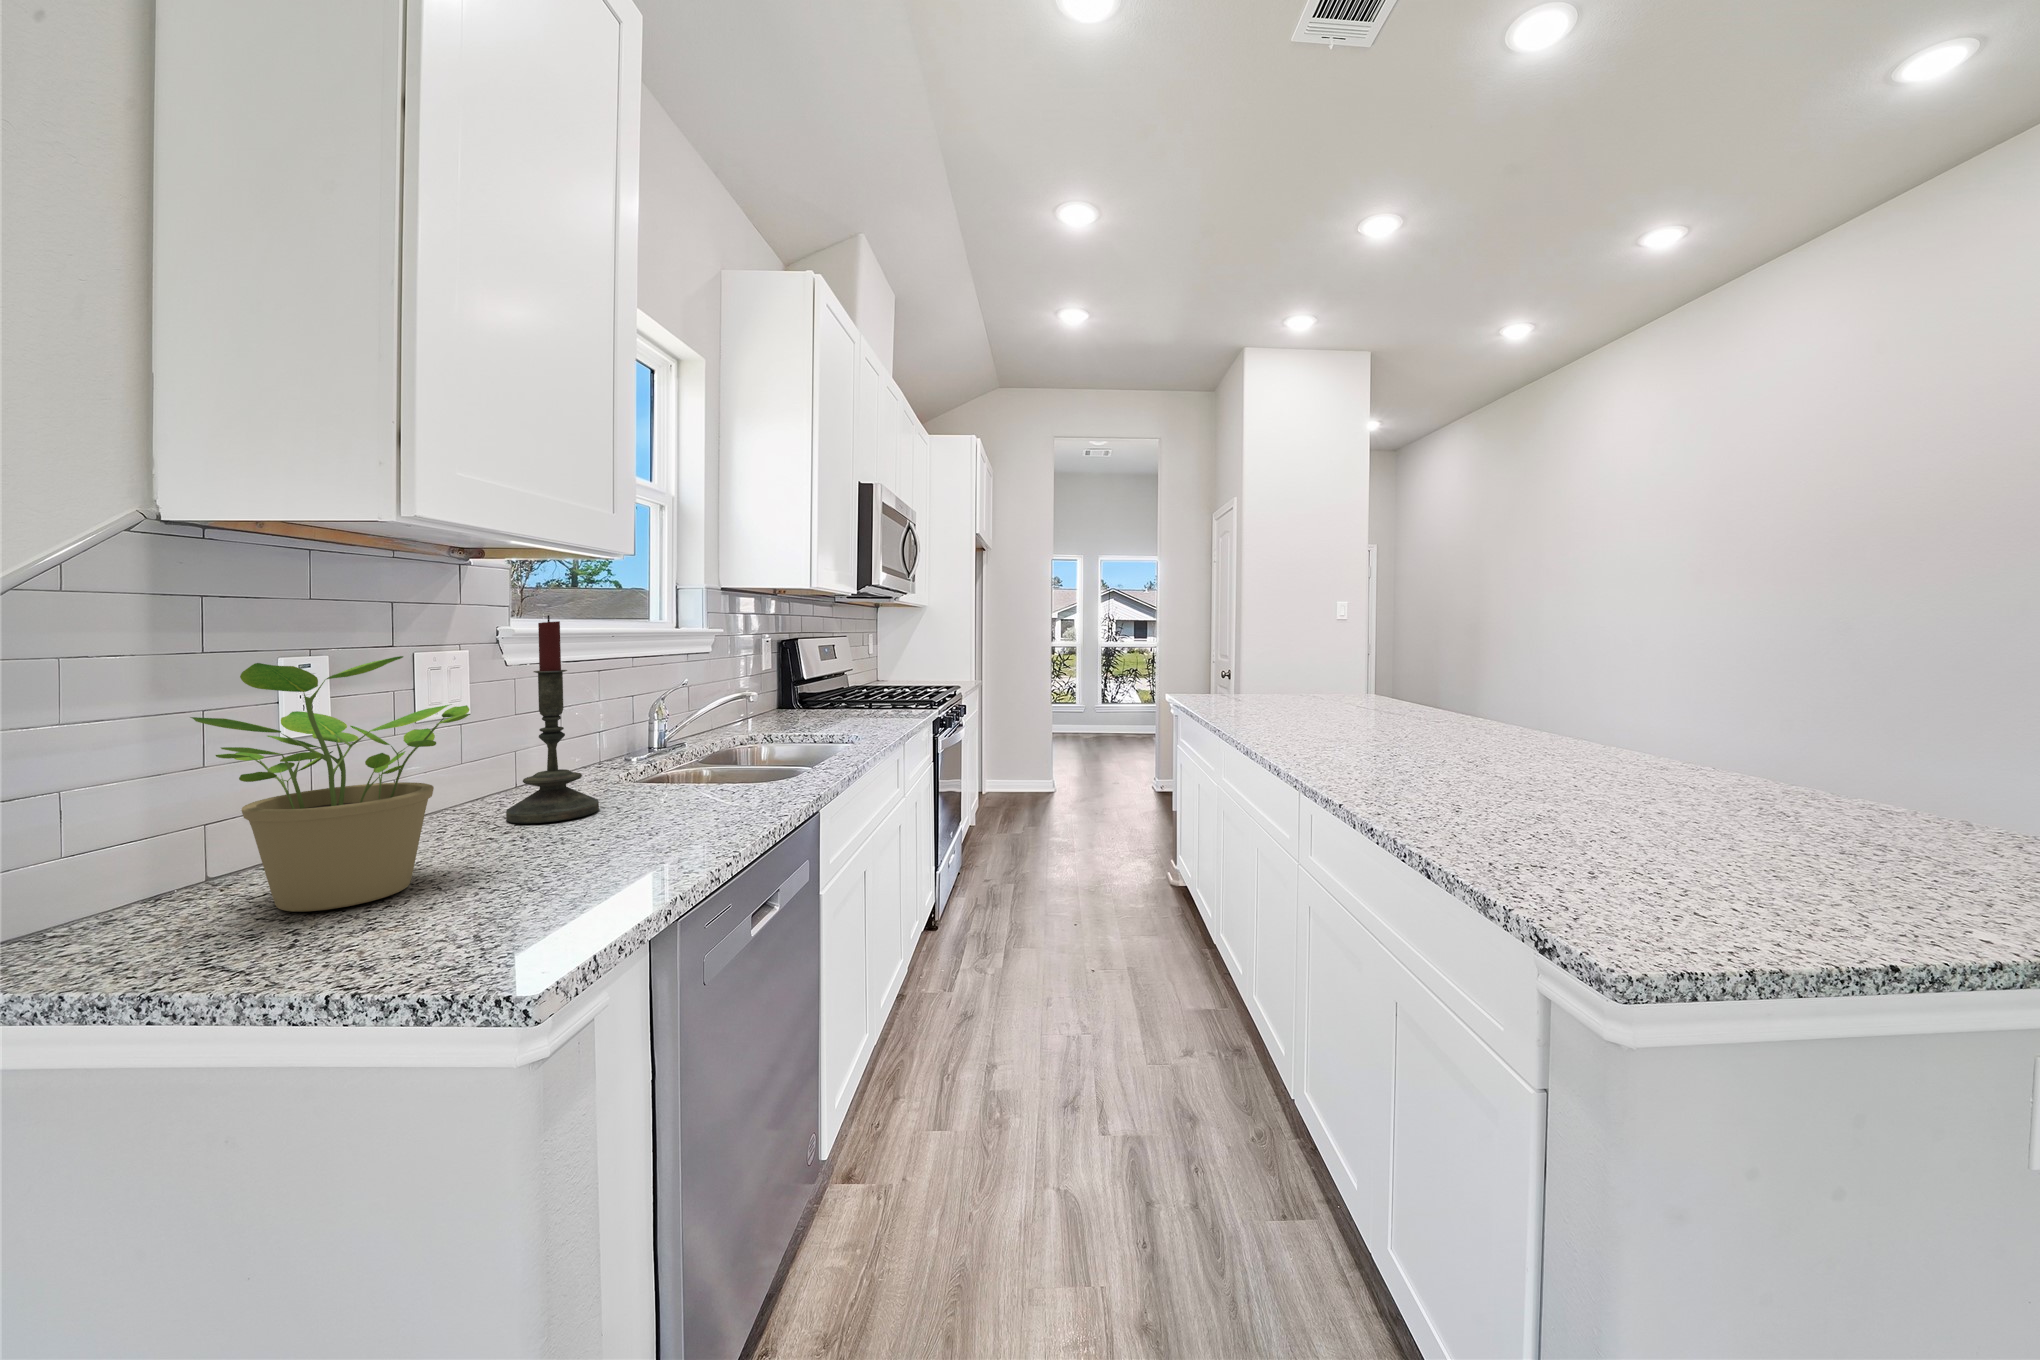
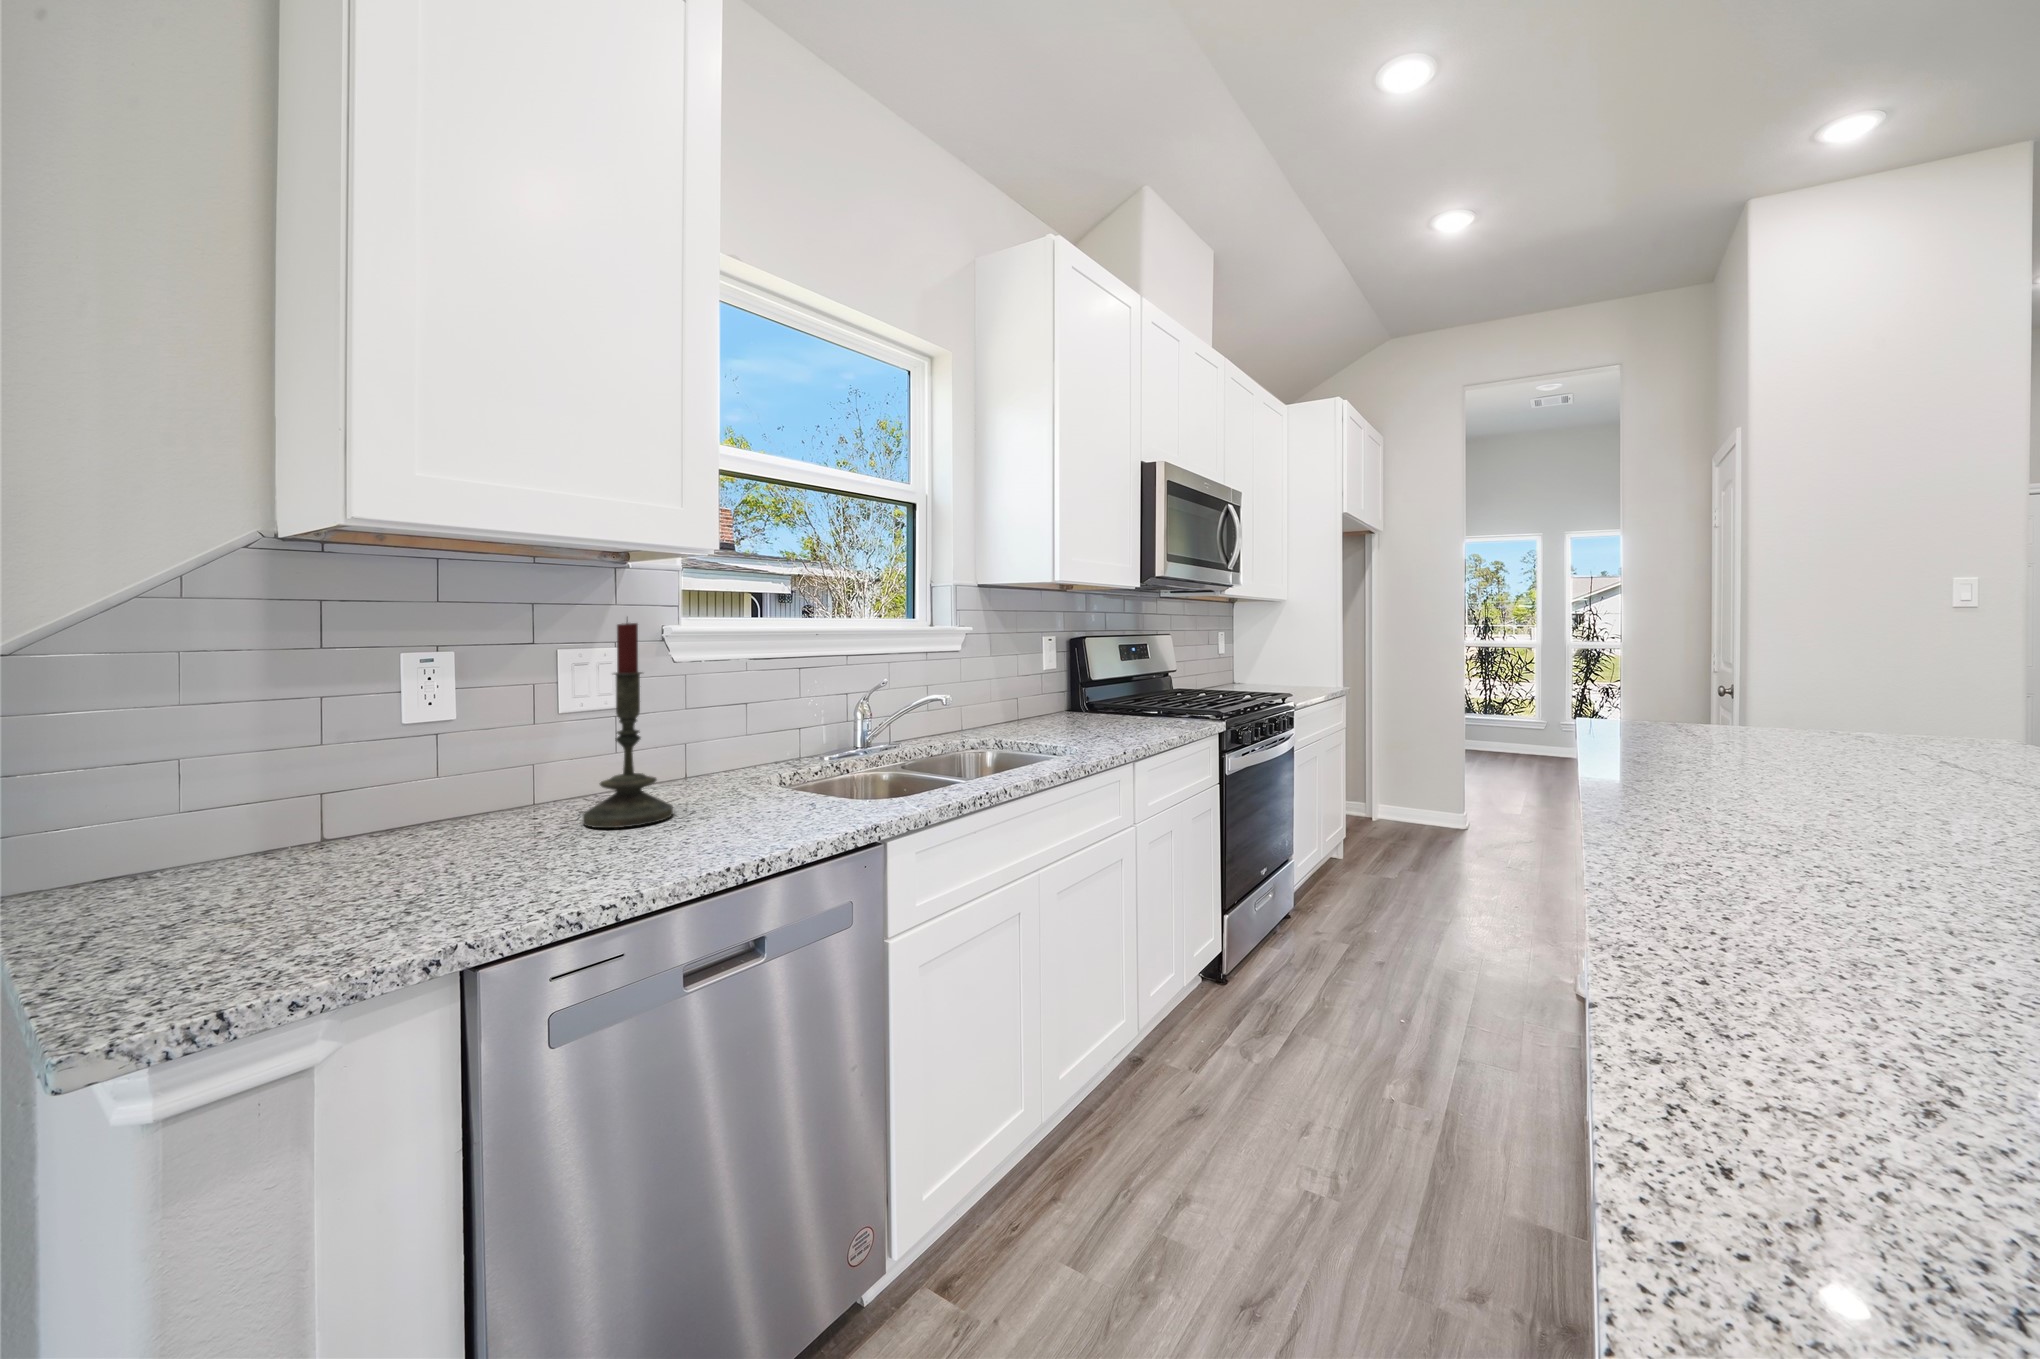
potted plant: present [191,656,470,912] -> none [139,661,432,902]

